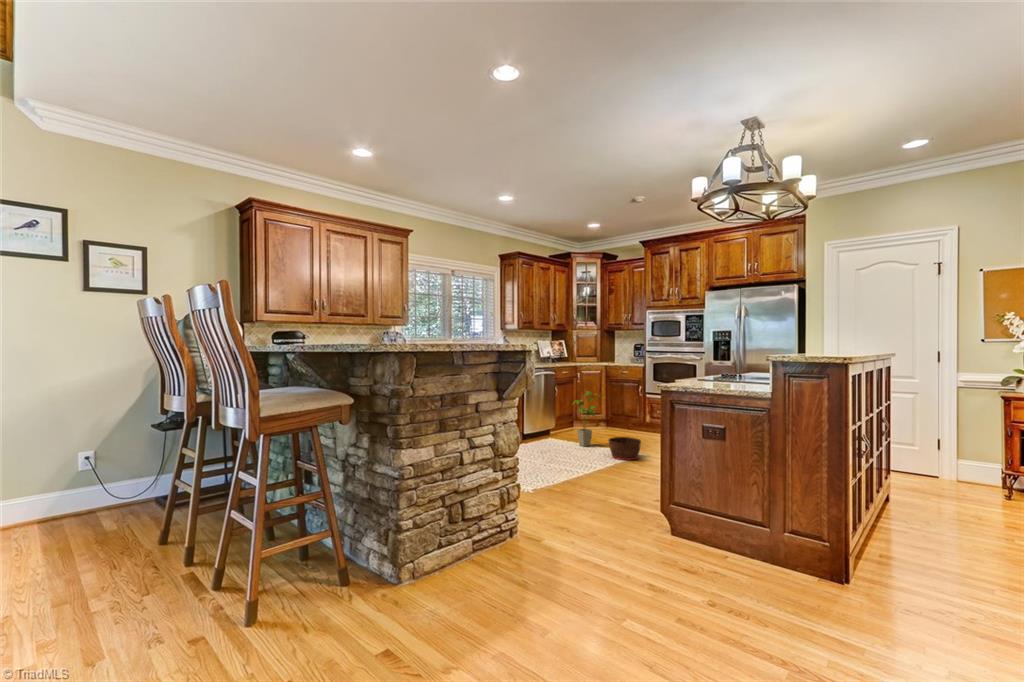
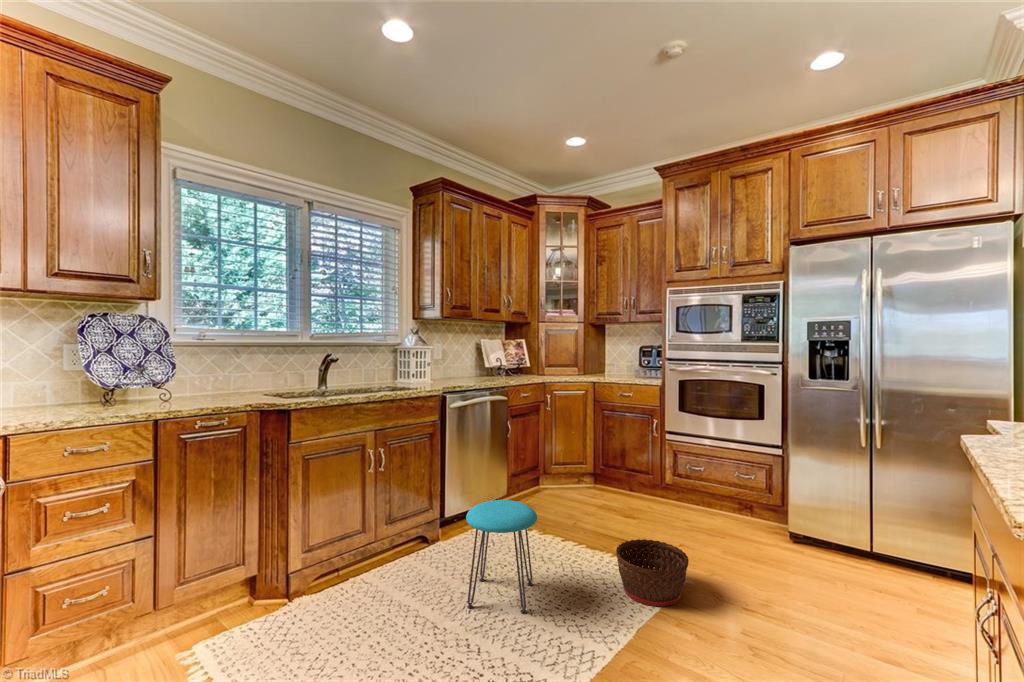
house plant: present [573,391,599,446] -> none [539,437,596,547]
stool: none [540,416,572,460] -> present [466,500,537,614]

